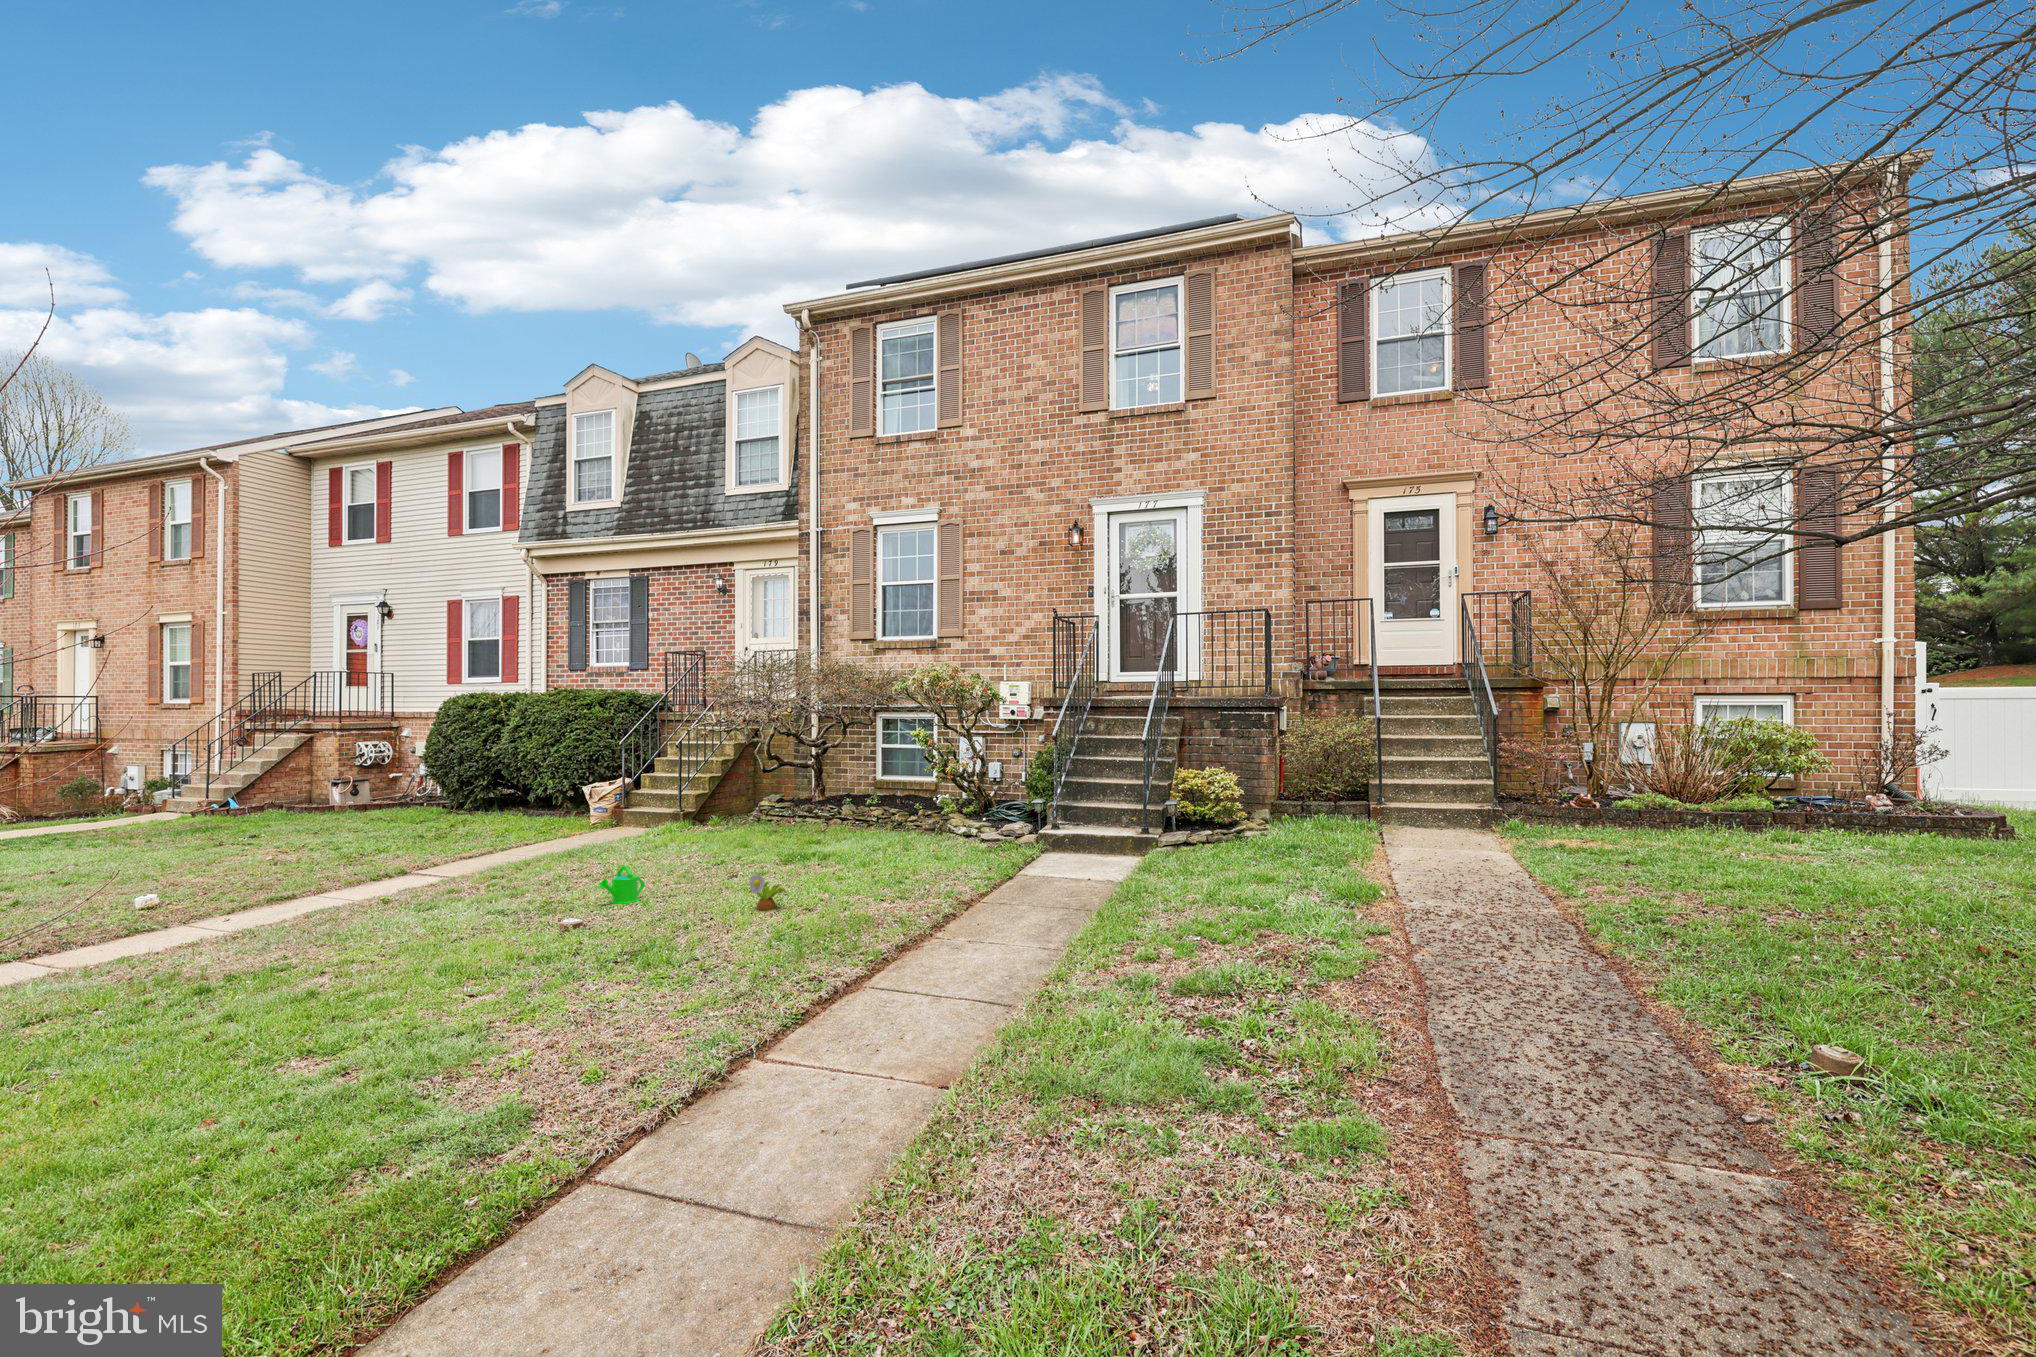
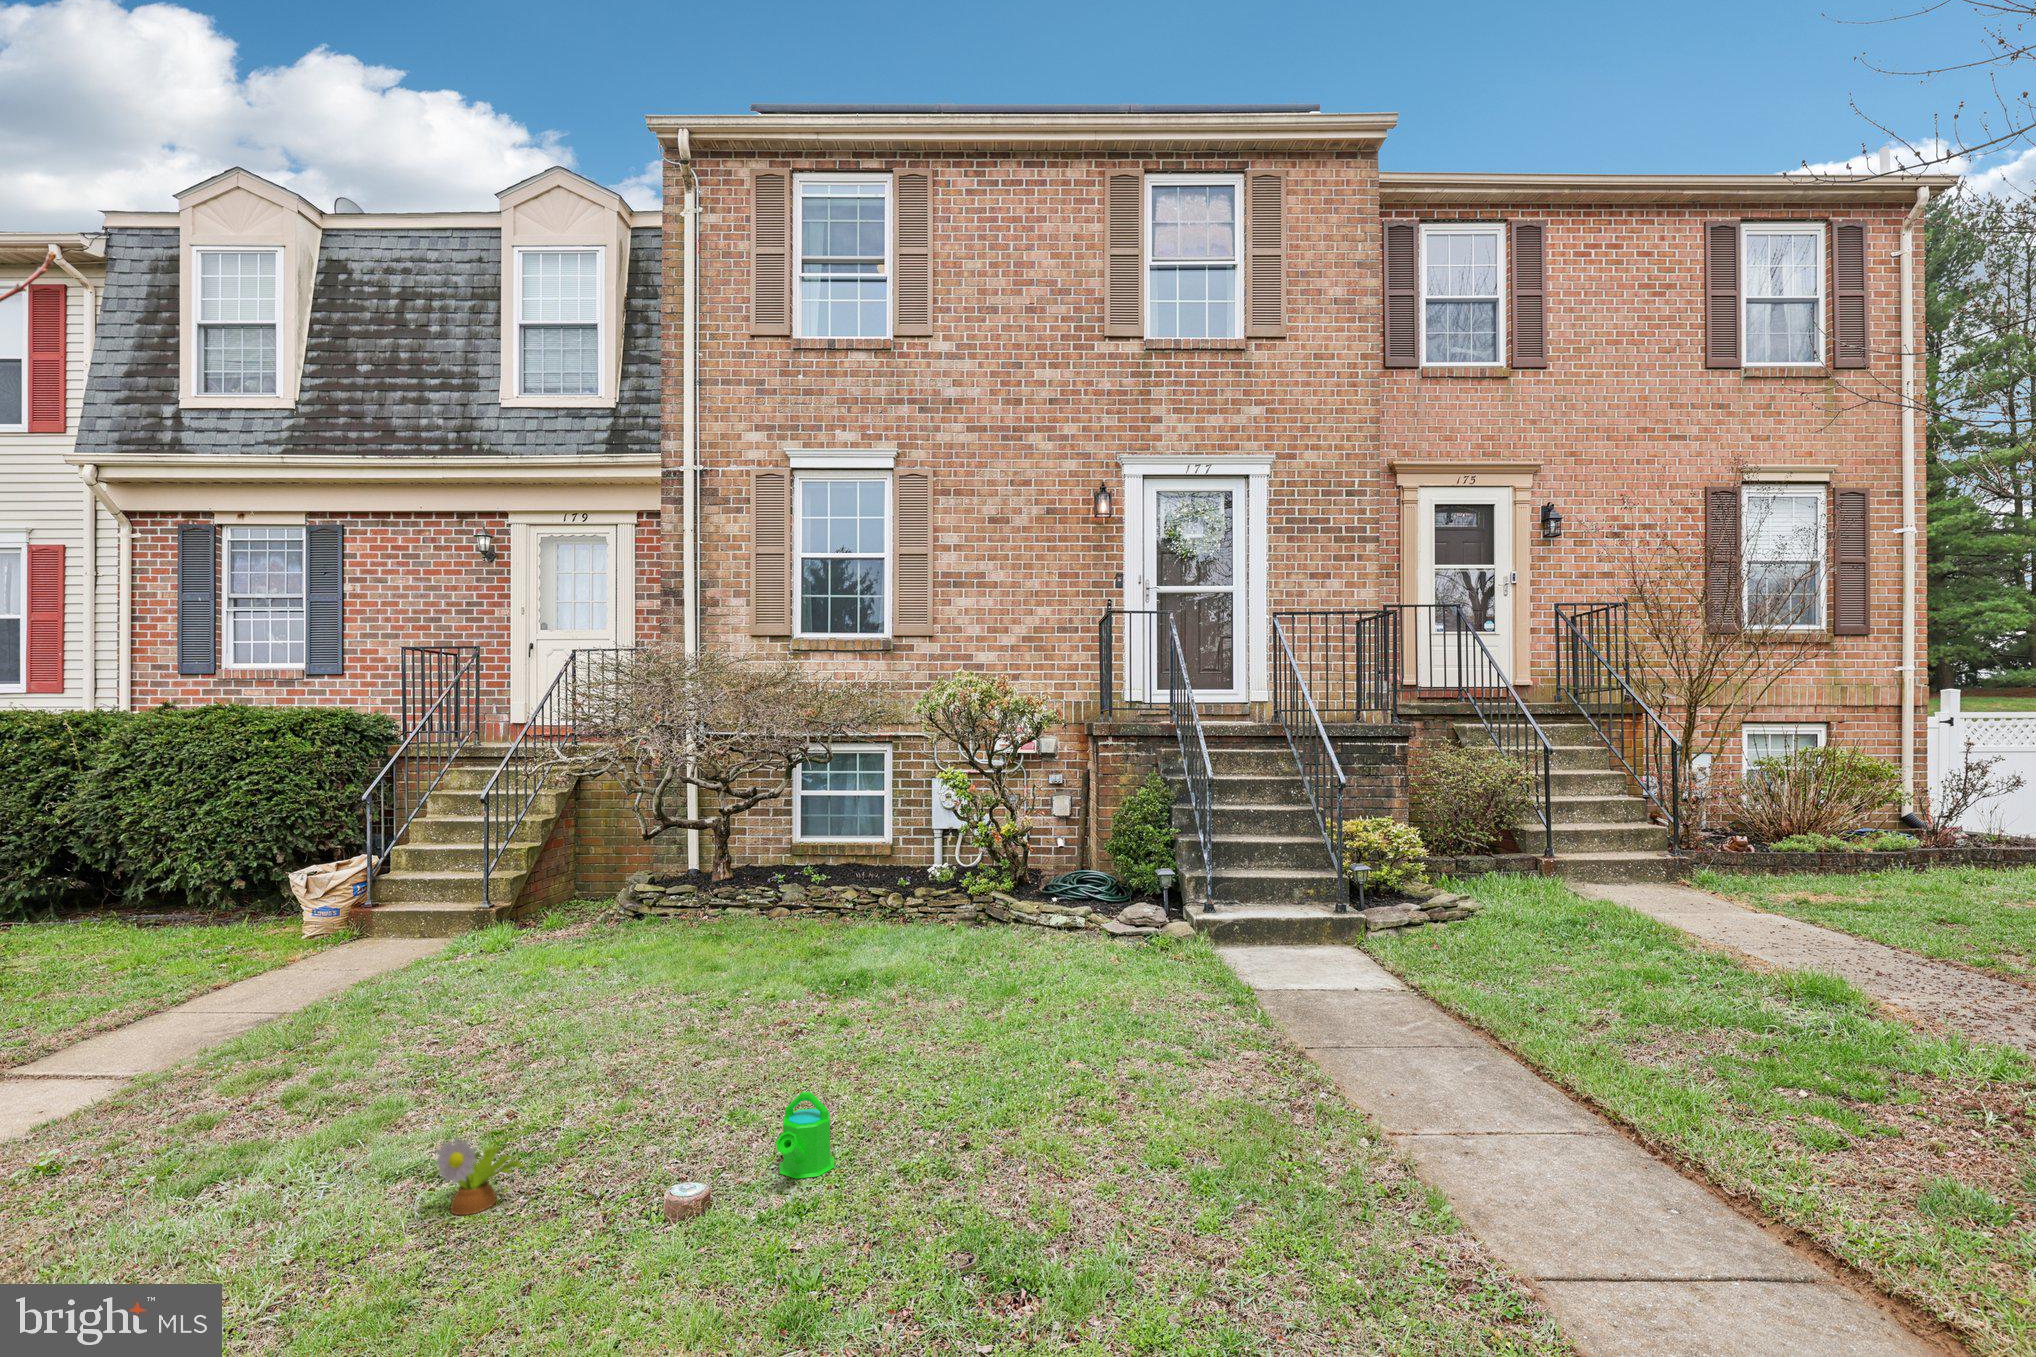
decorative plant: present [748,873,786,910] -> present [431,1137,522,1215]

